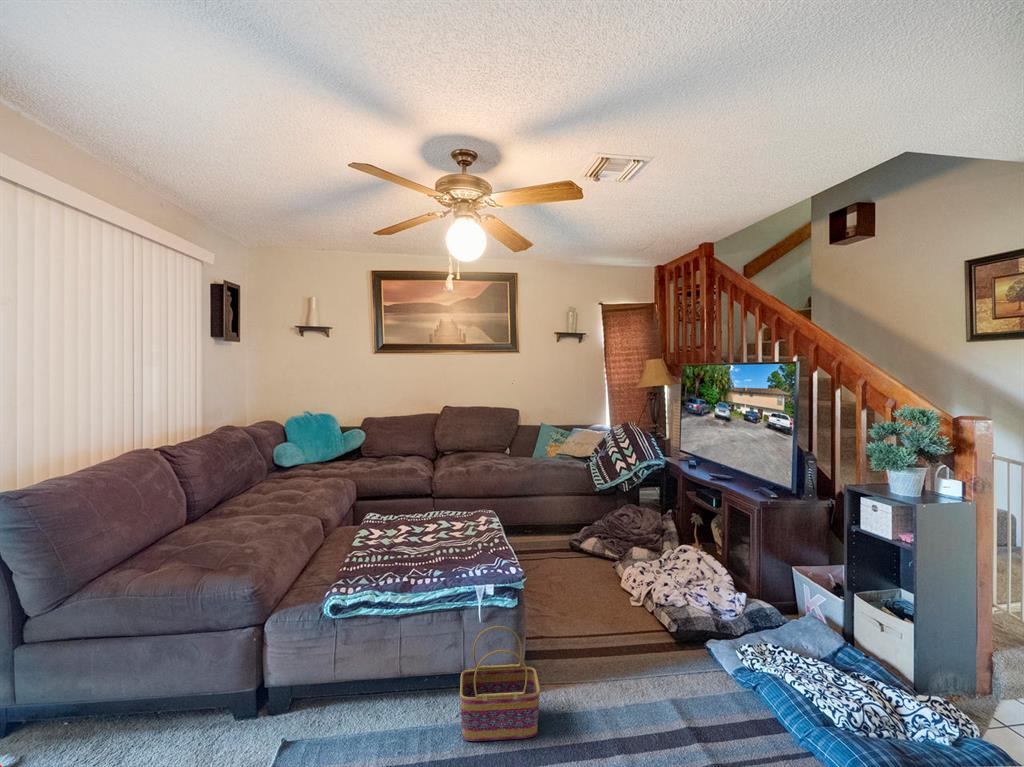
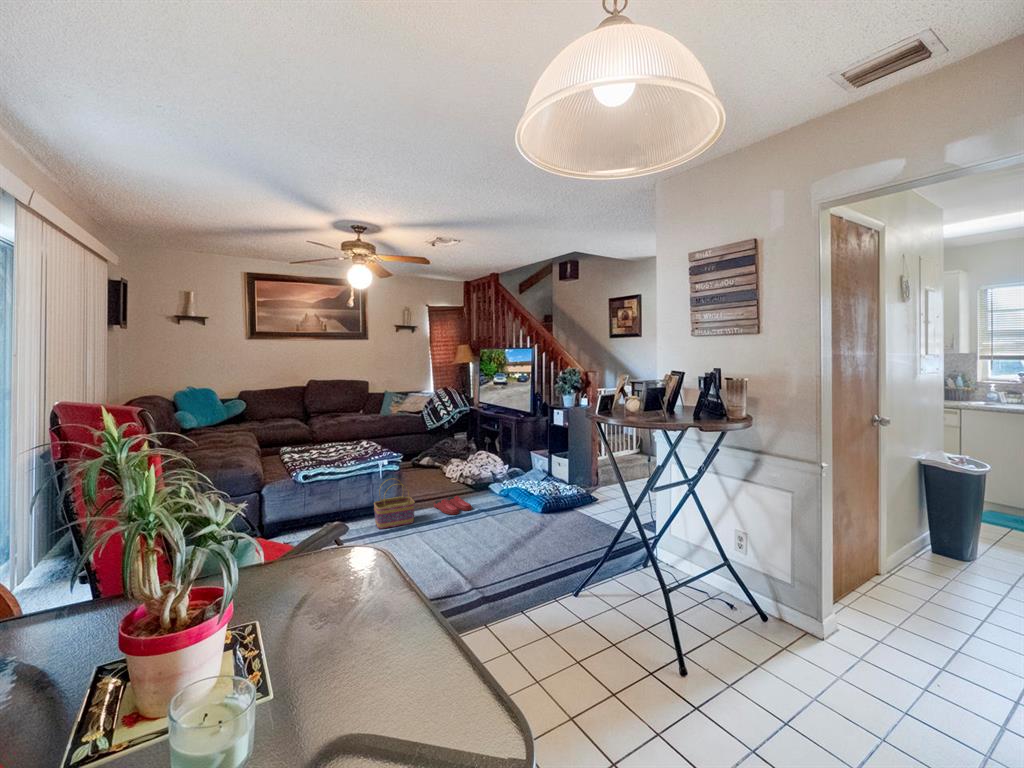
slippers: none [587,662,668,728] -> present [434,496,472,515]

